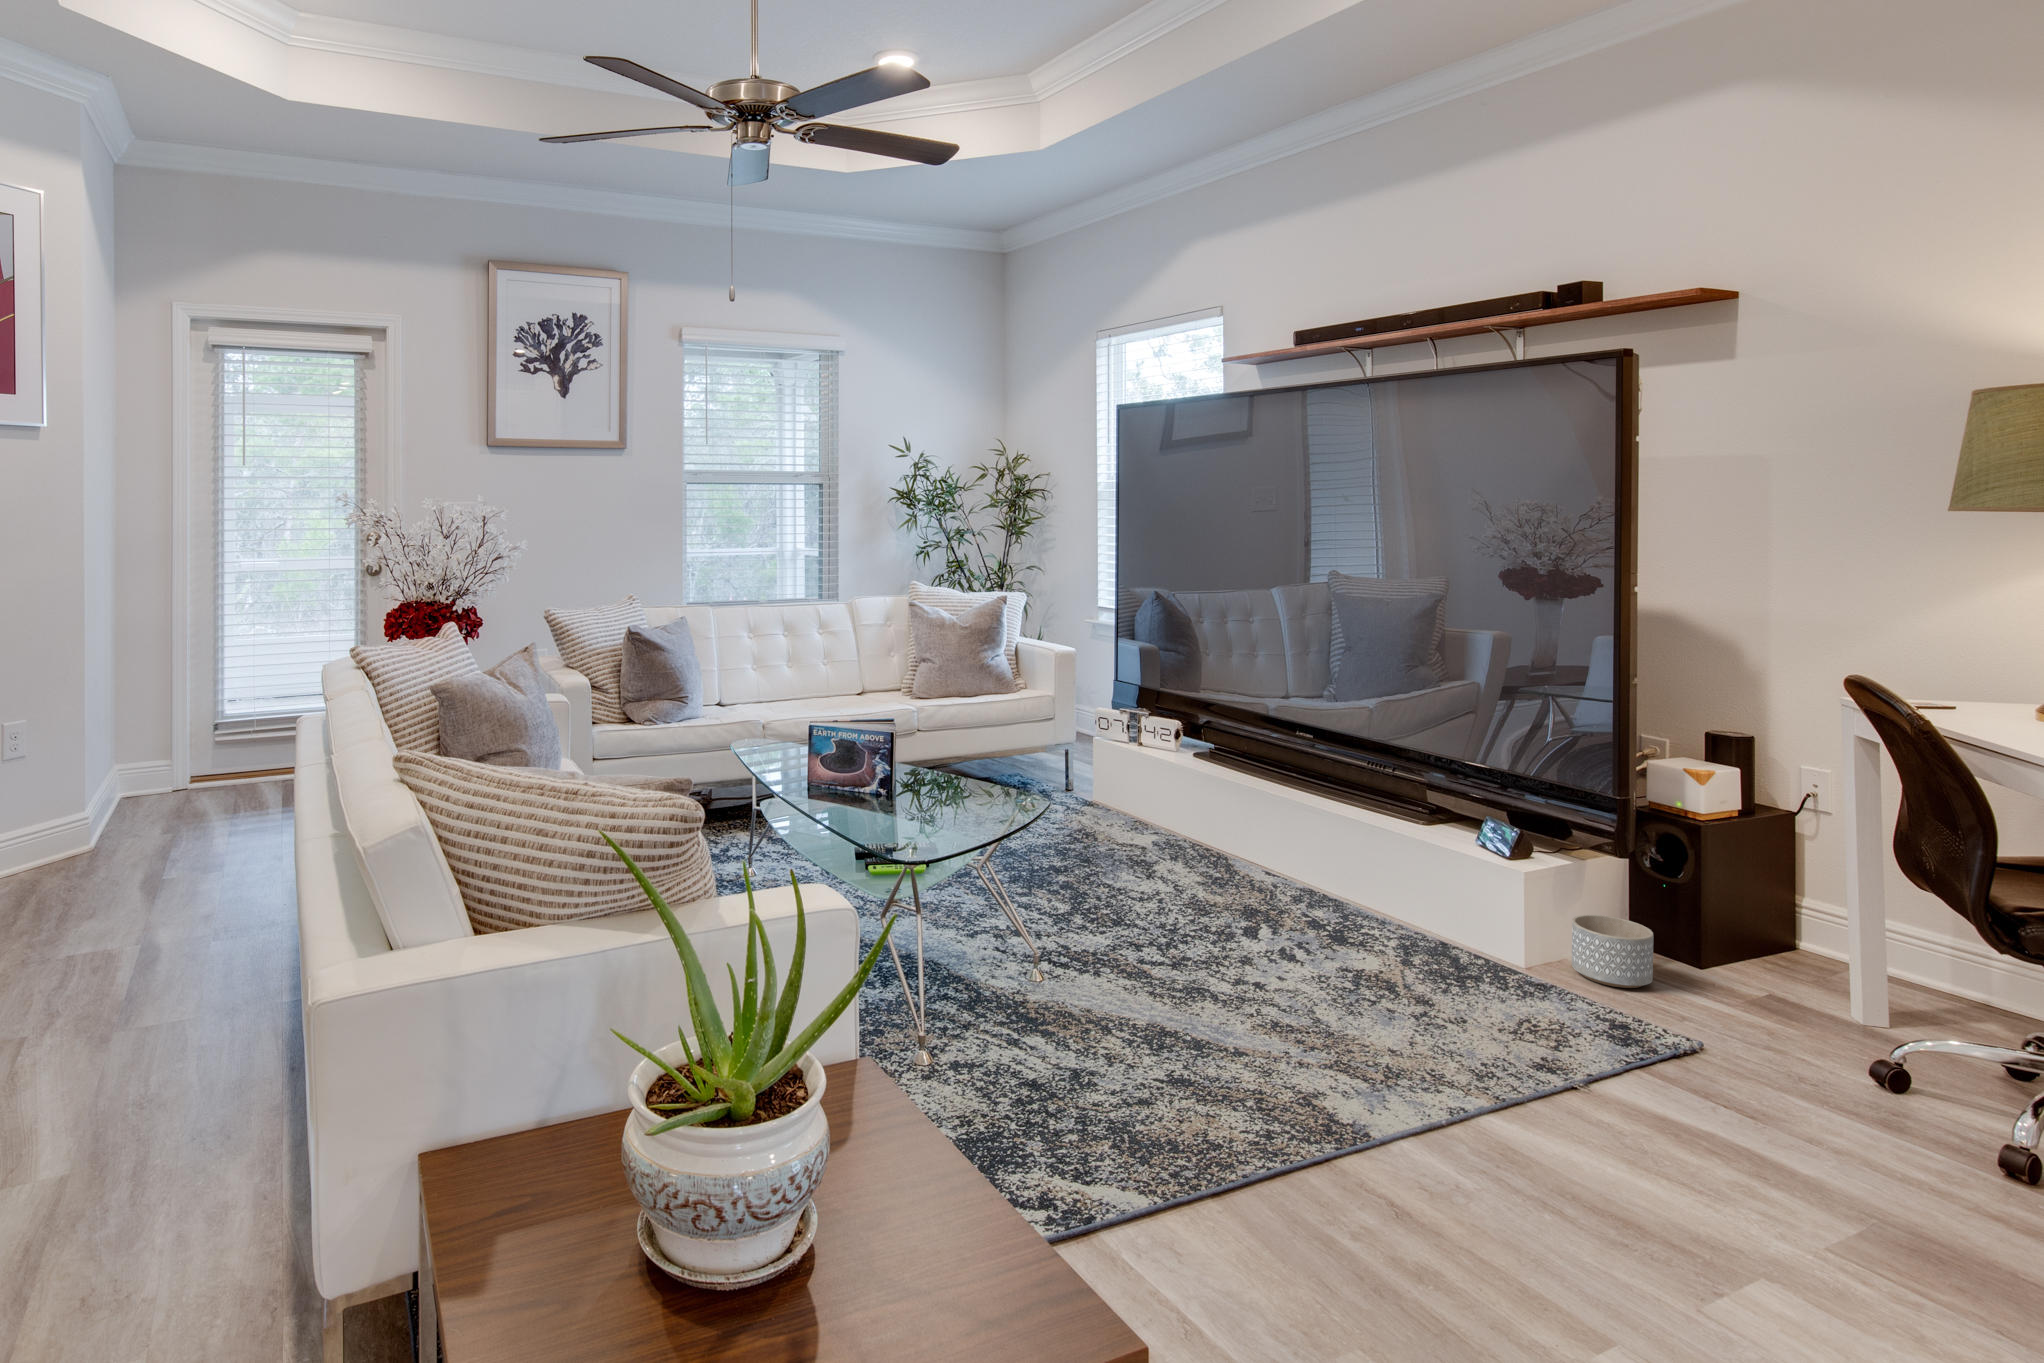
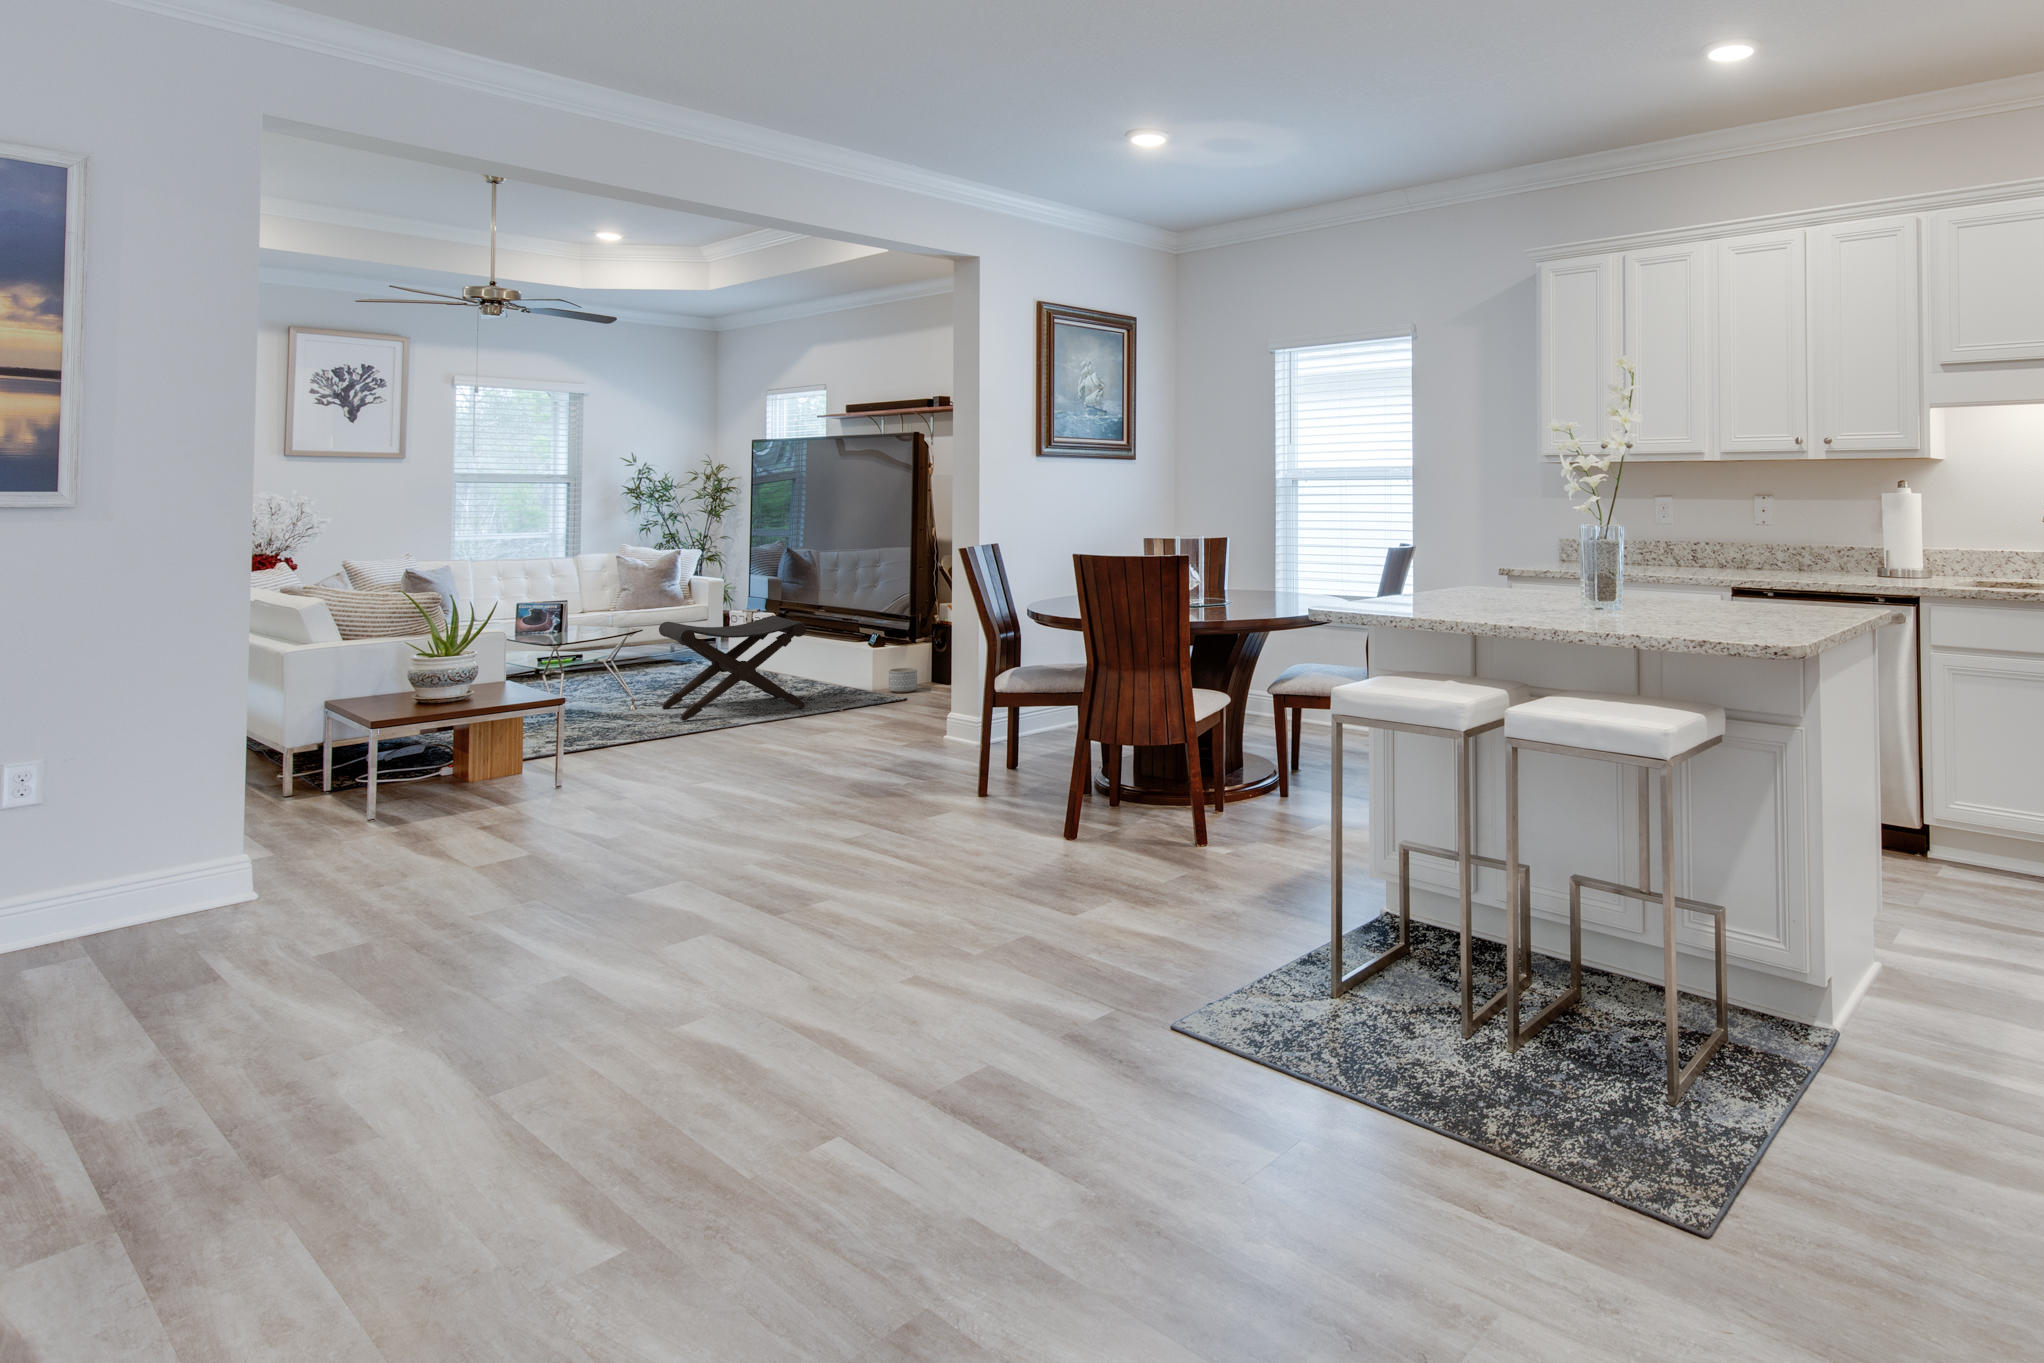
footstool: none [1084,776,1457,1064] -> present [659,616,806,720]

